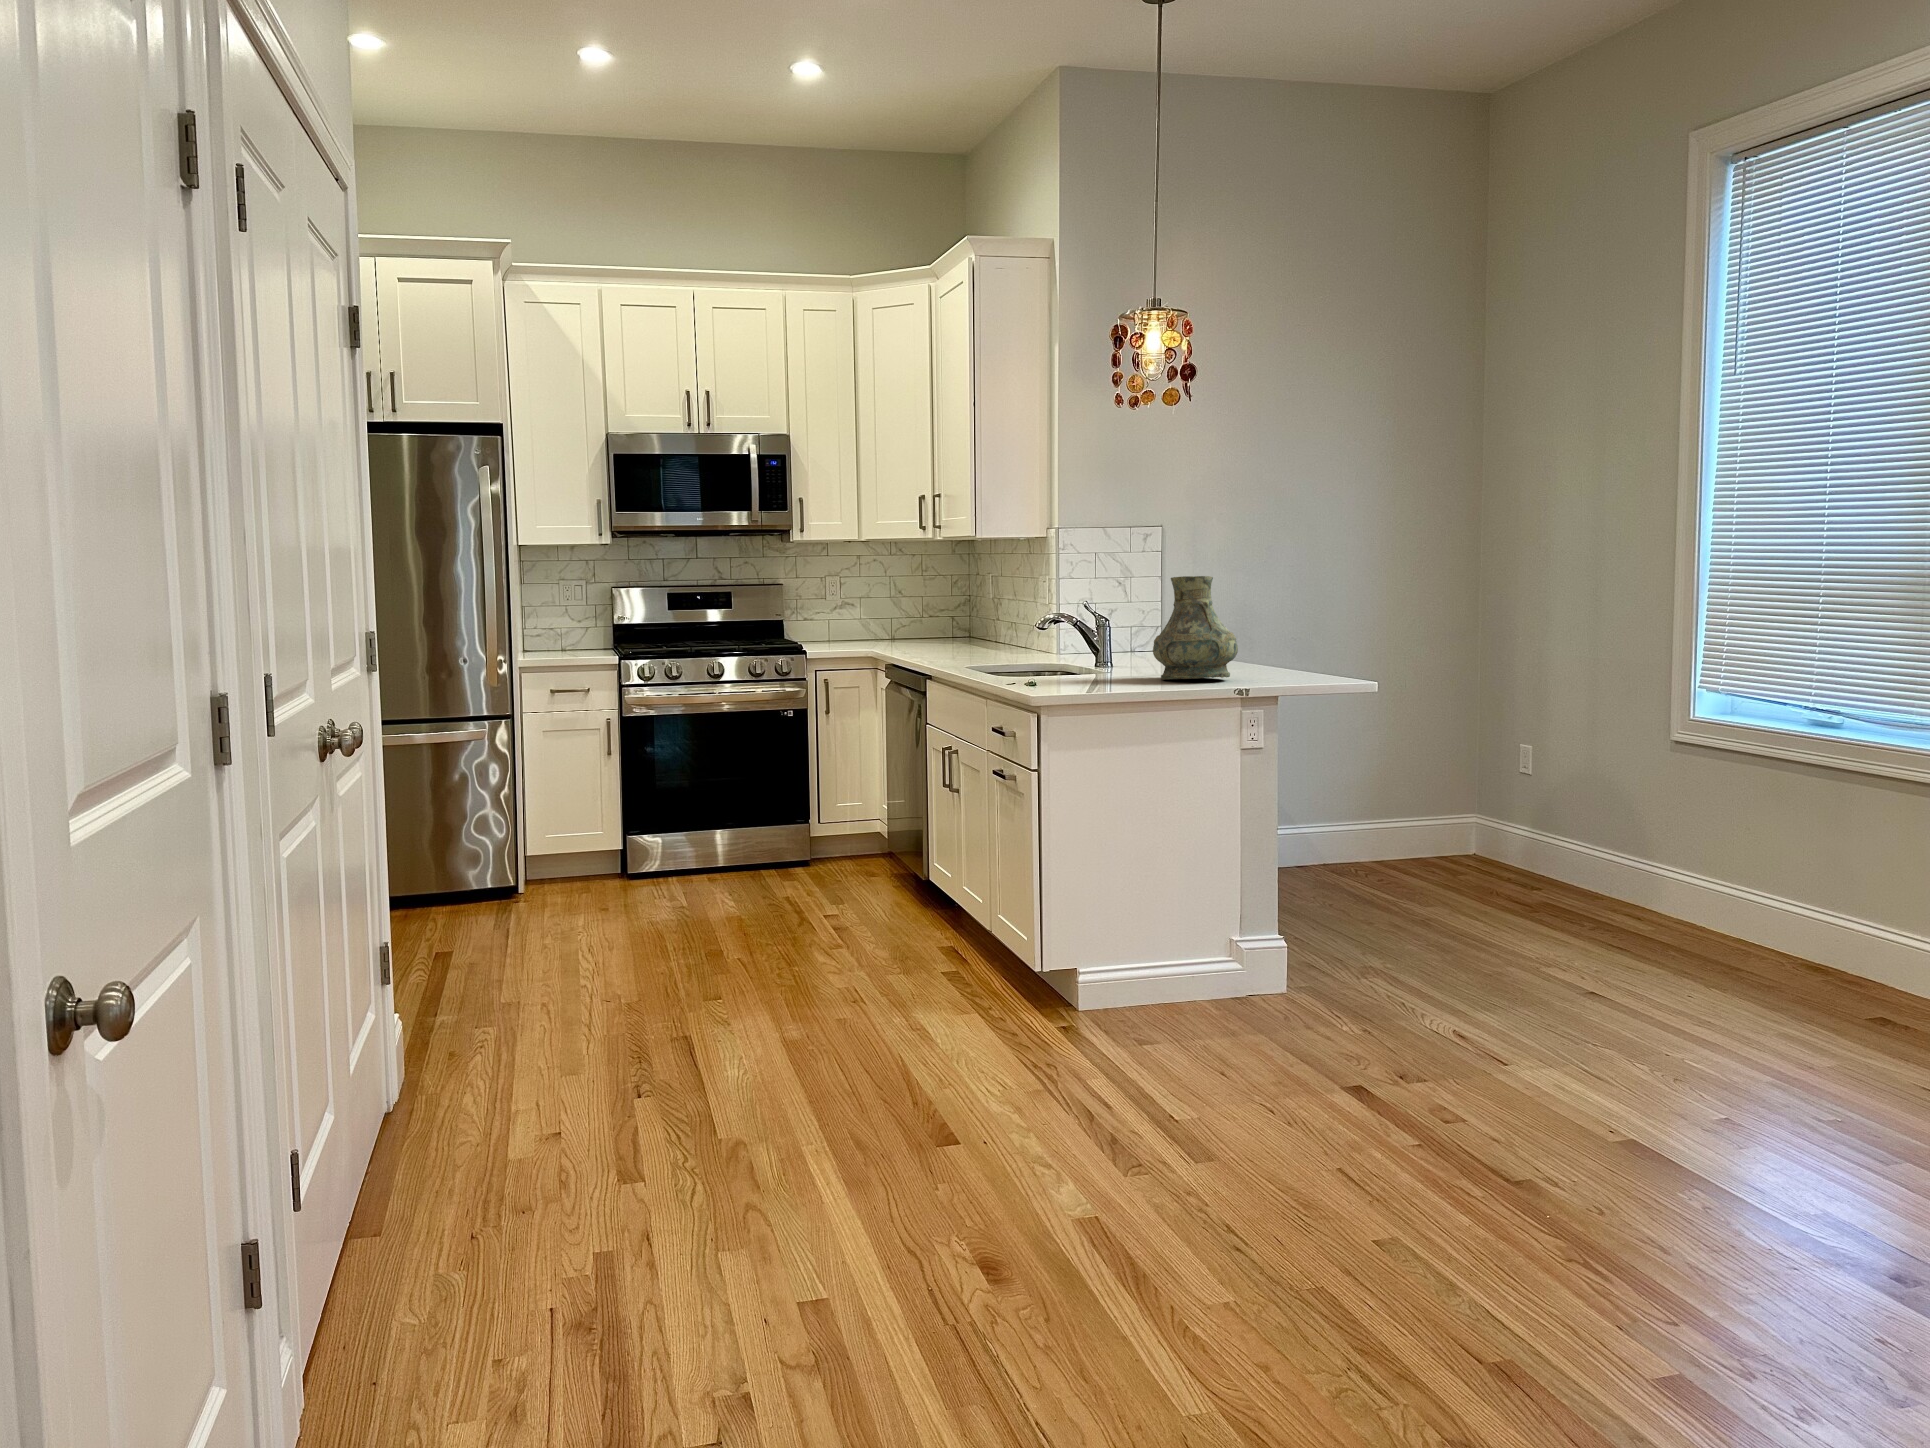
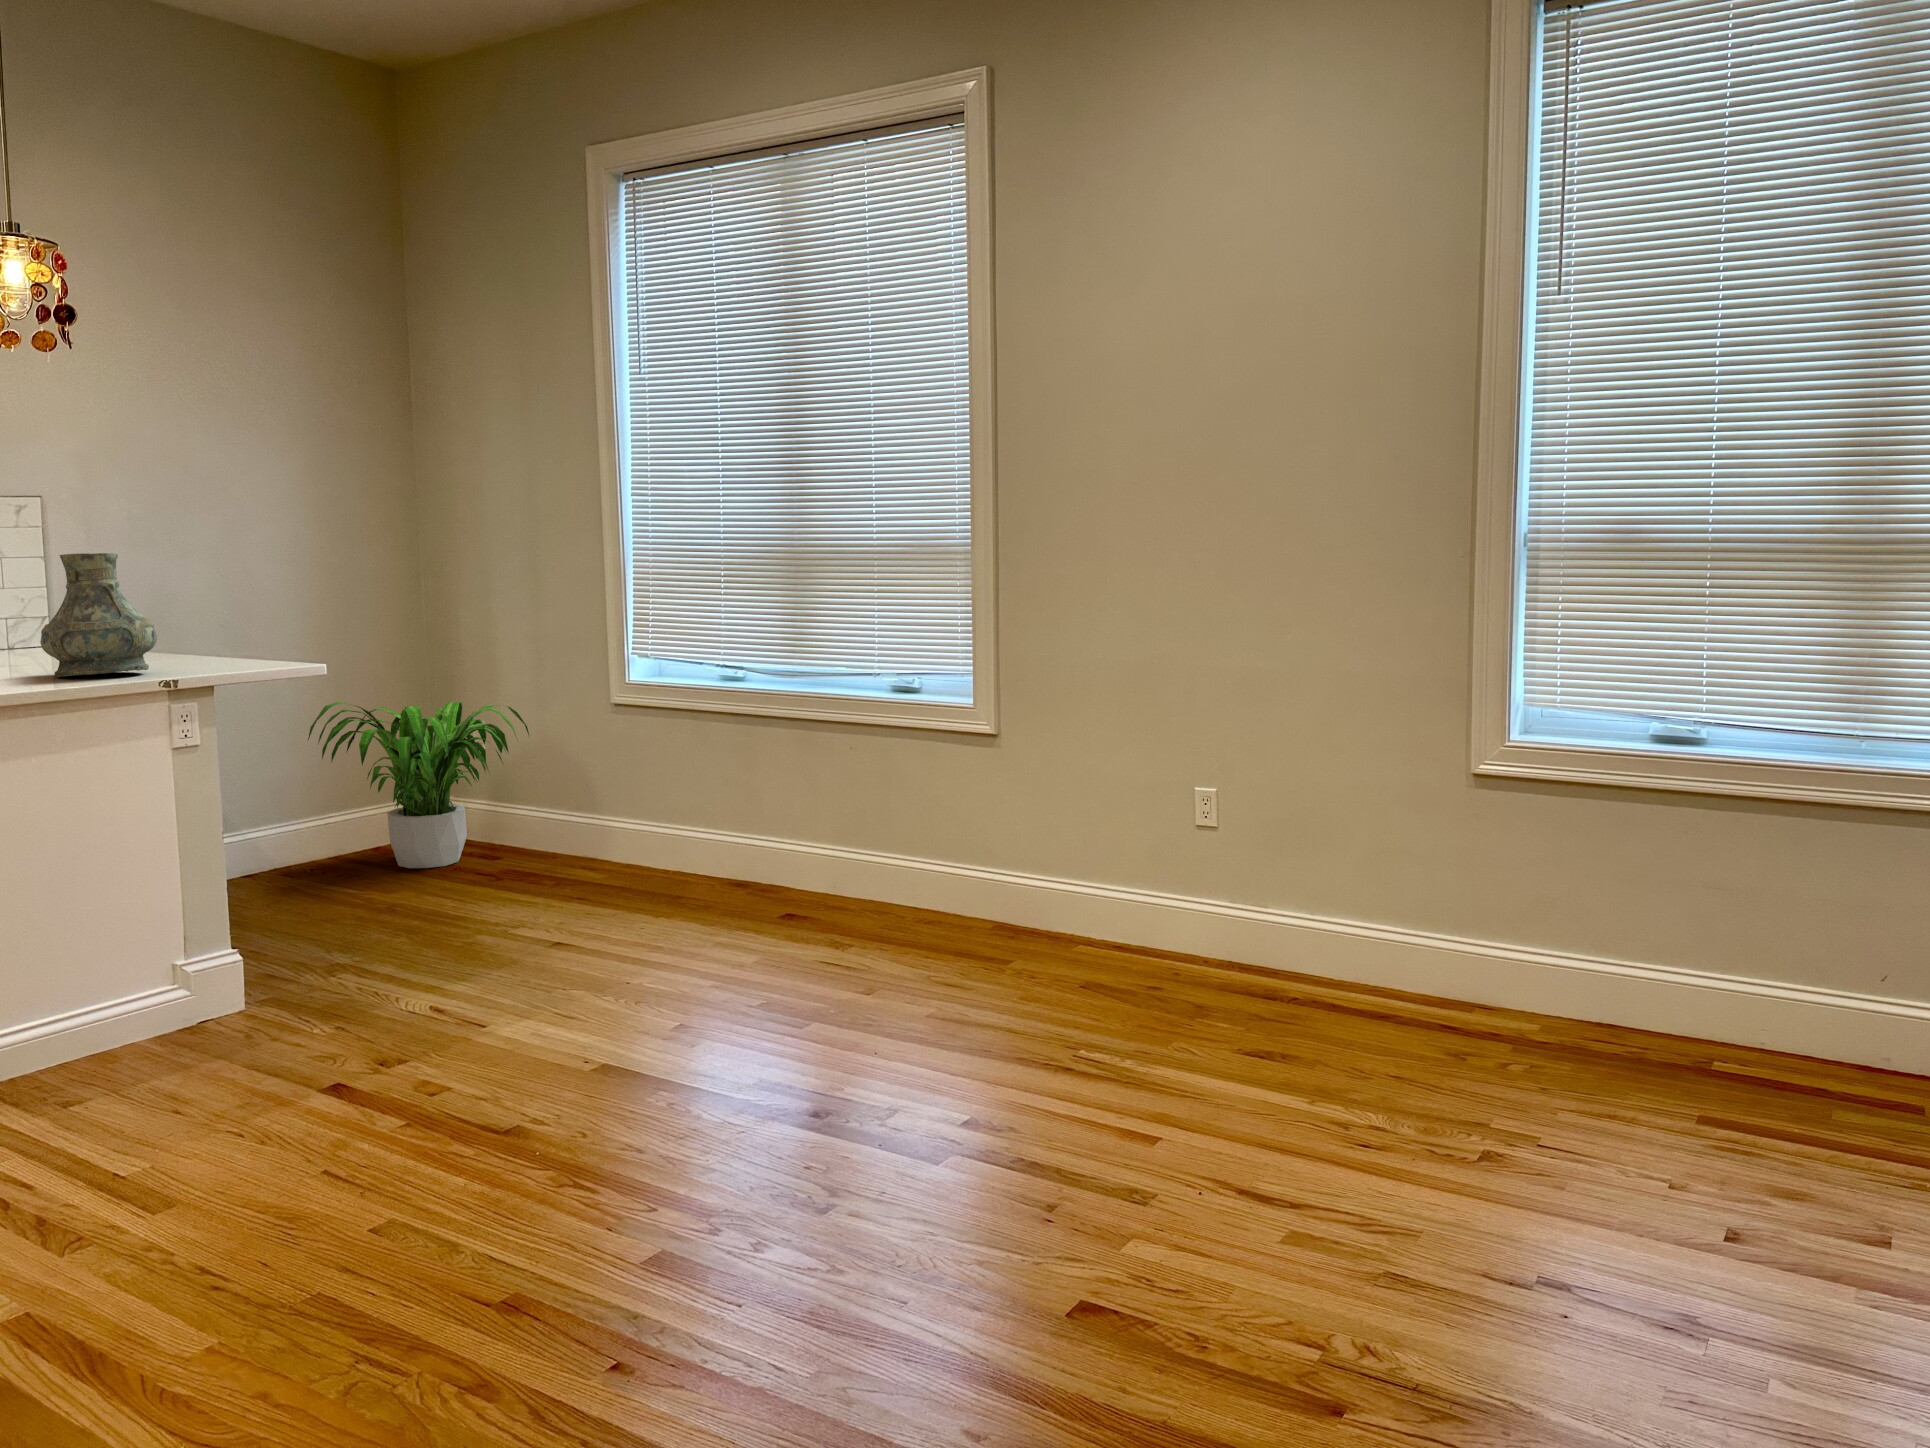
potted plant: none [1360,717,1577,886] -> present [308,702,529,868]

